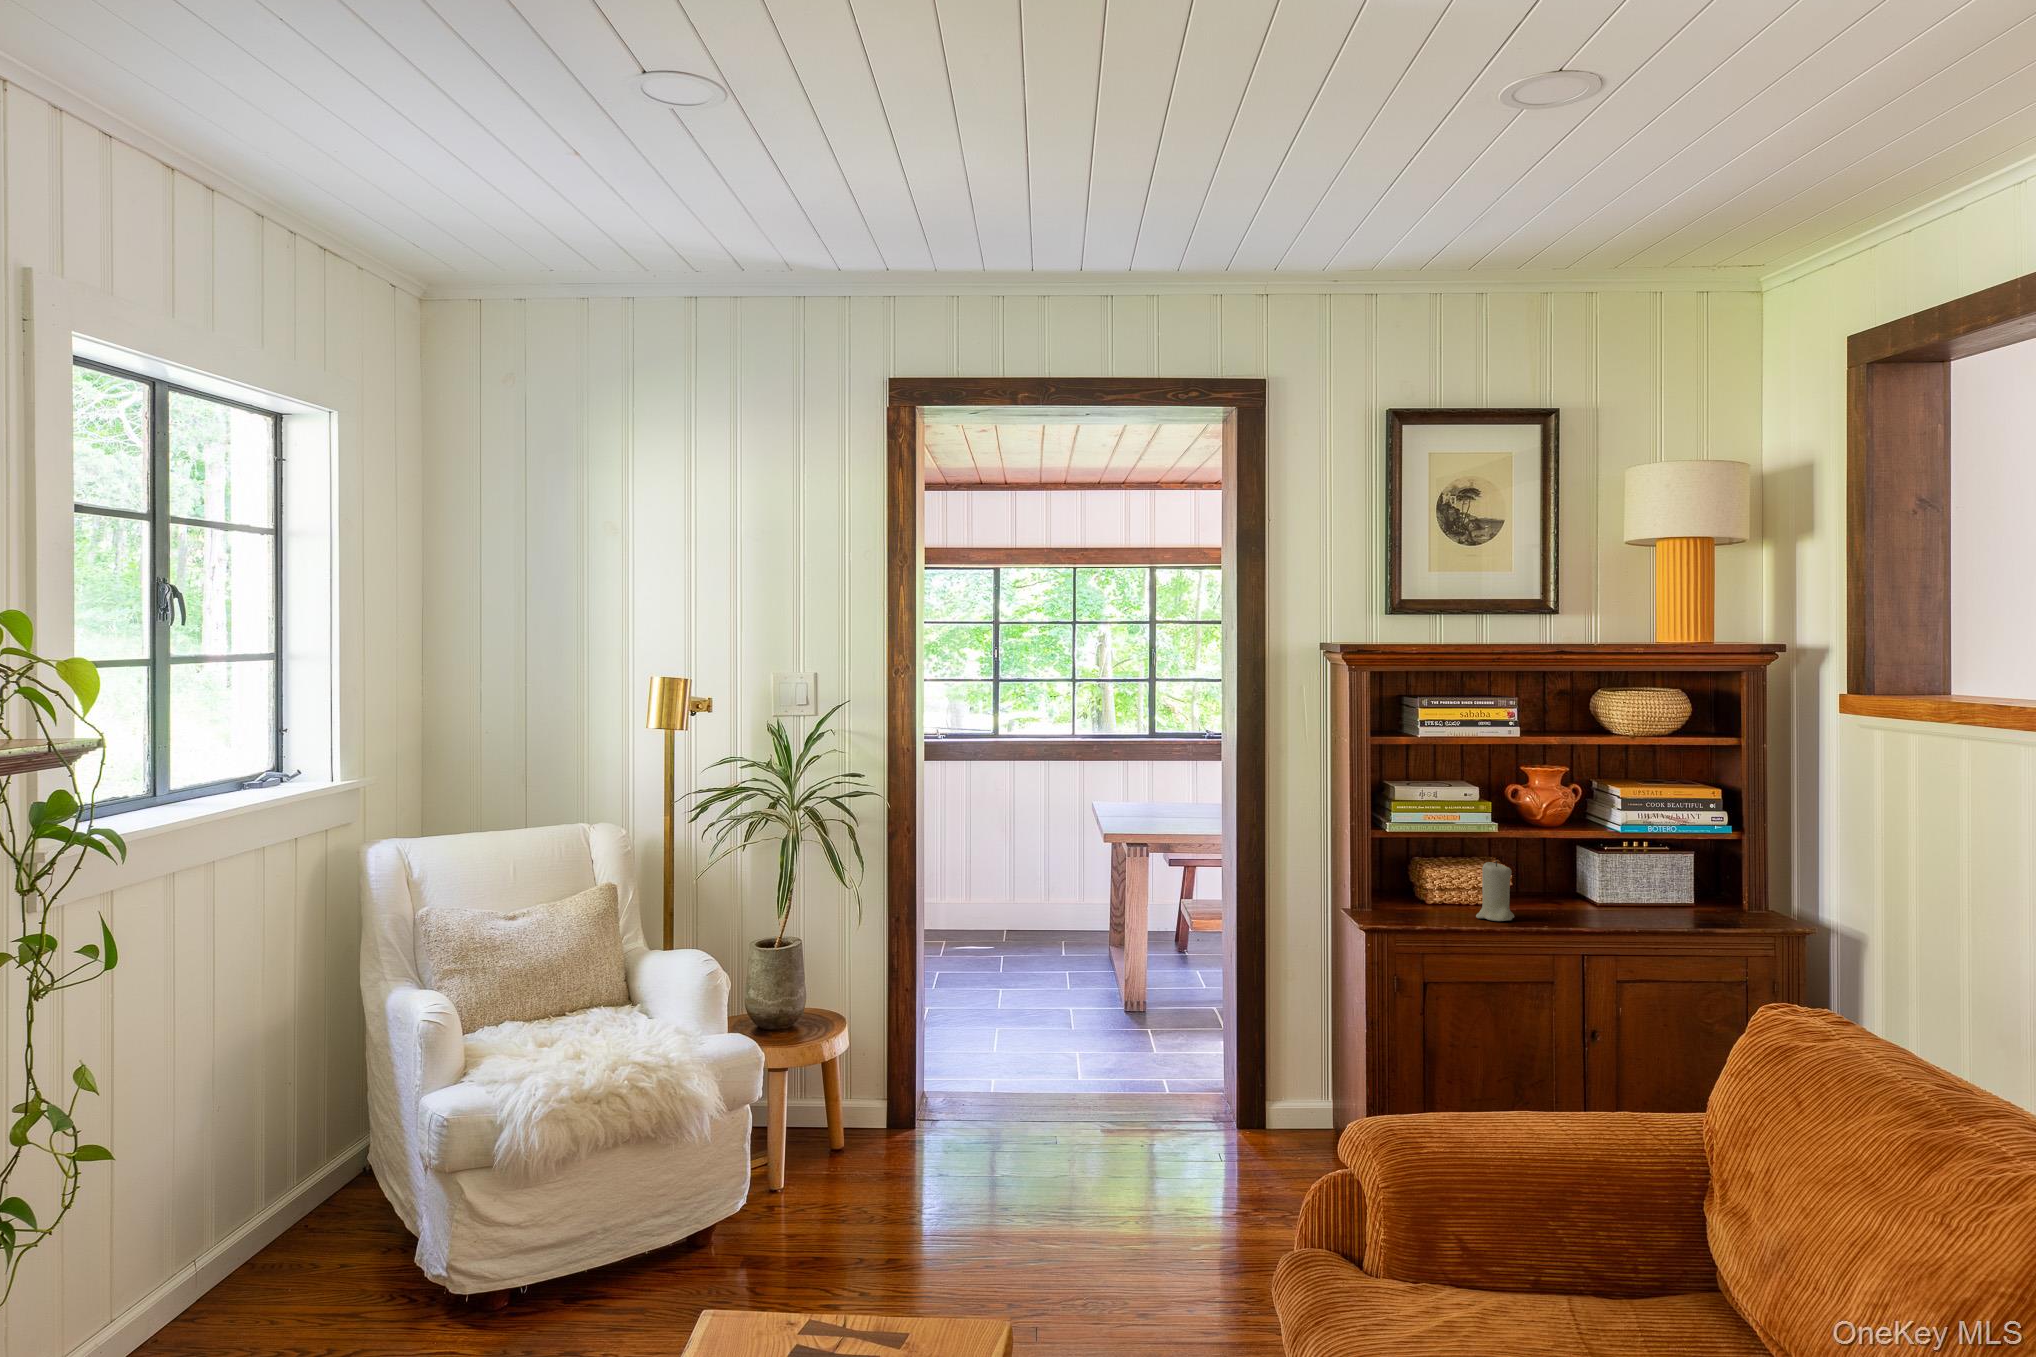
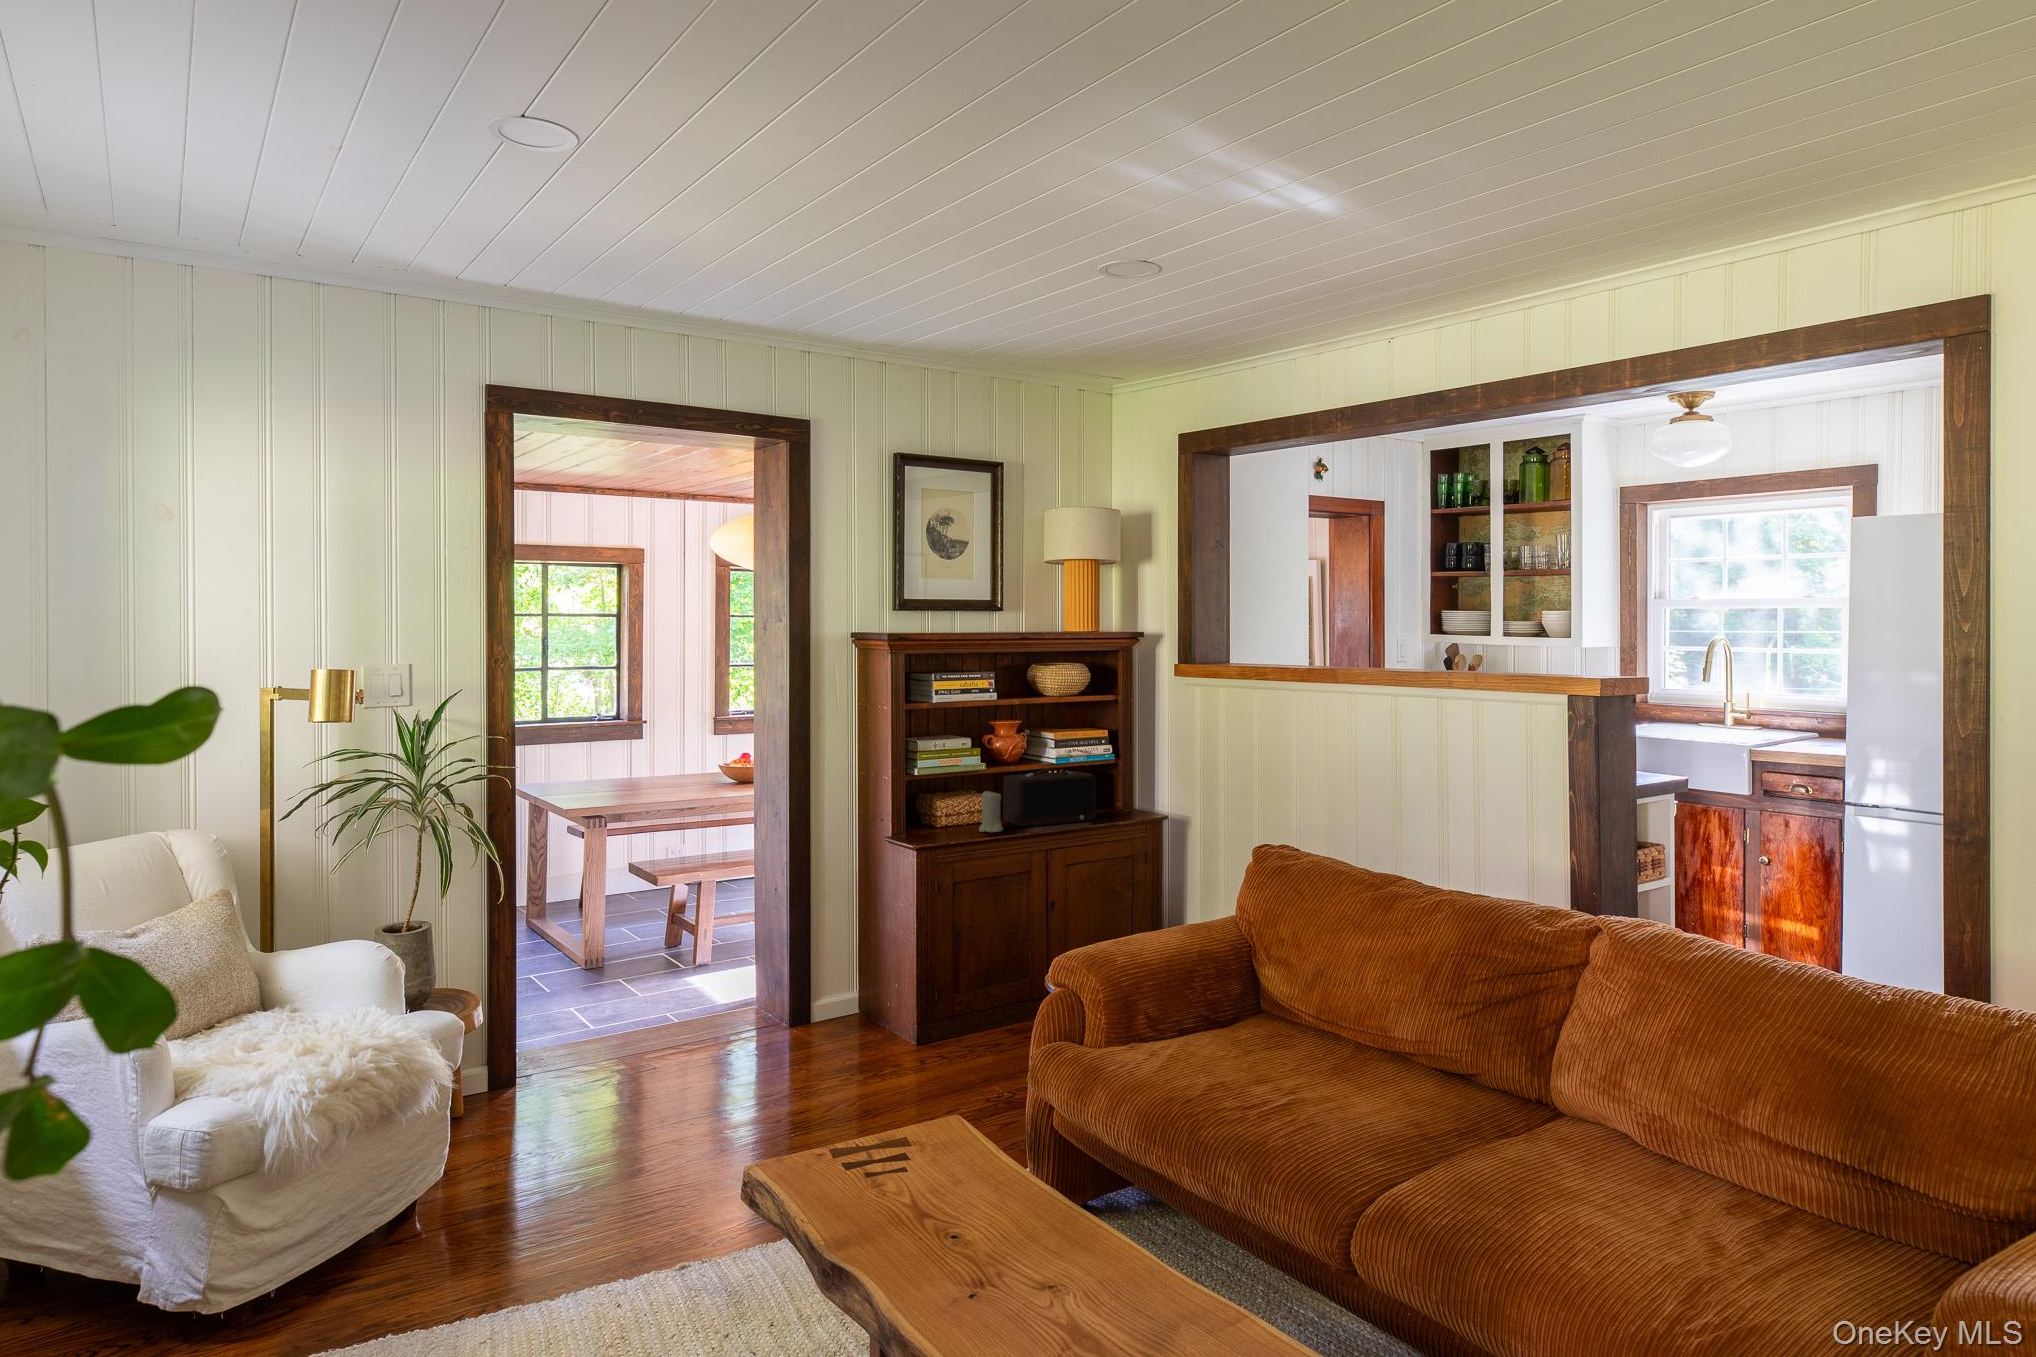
speaker: none [1528,839,1678,922] -> present [1003,769,1096,827]

